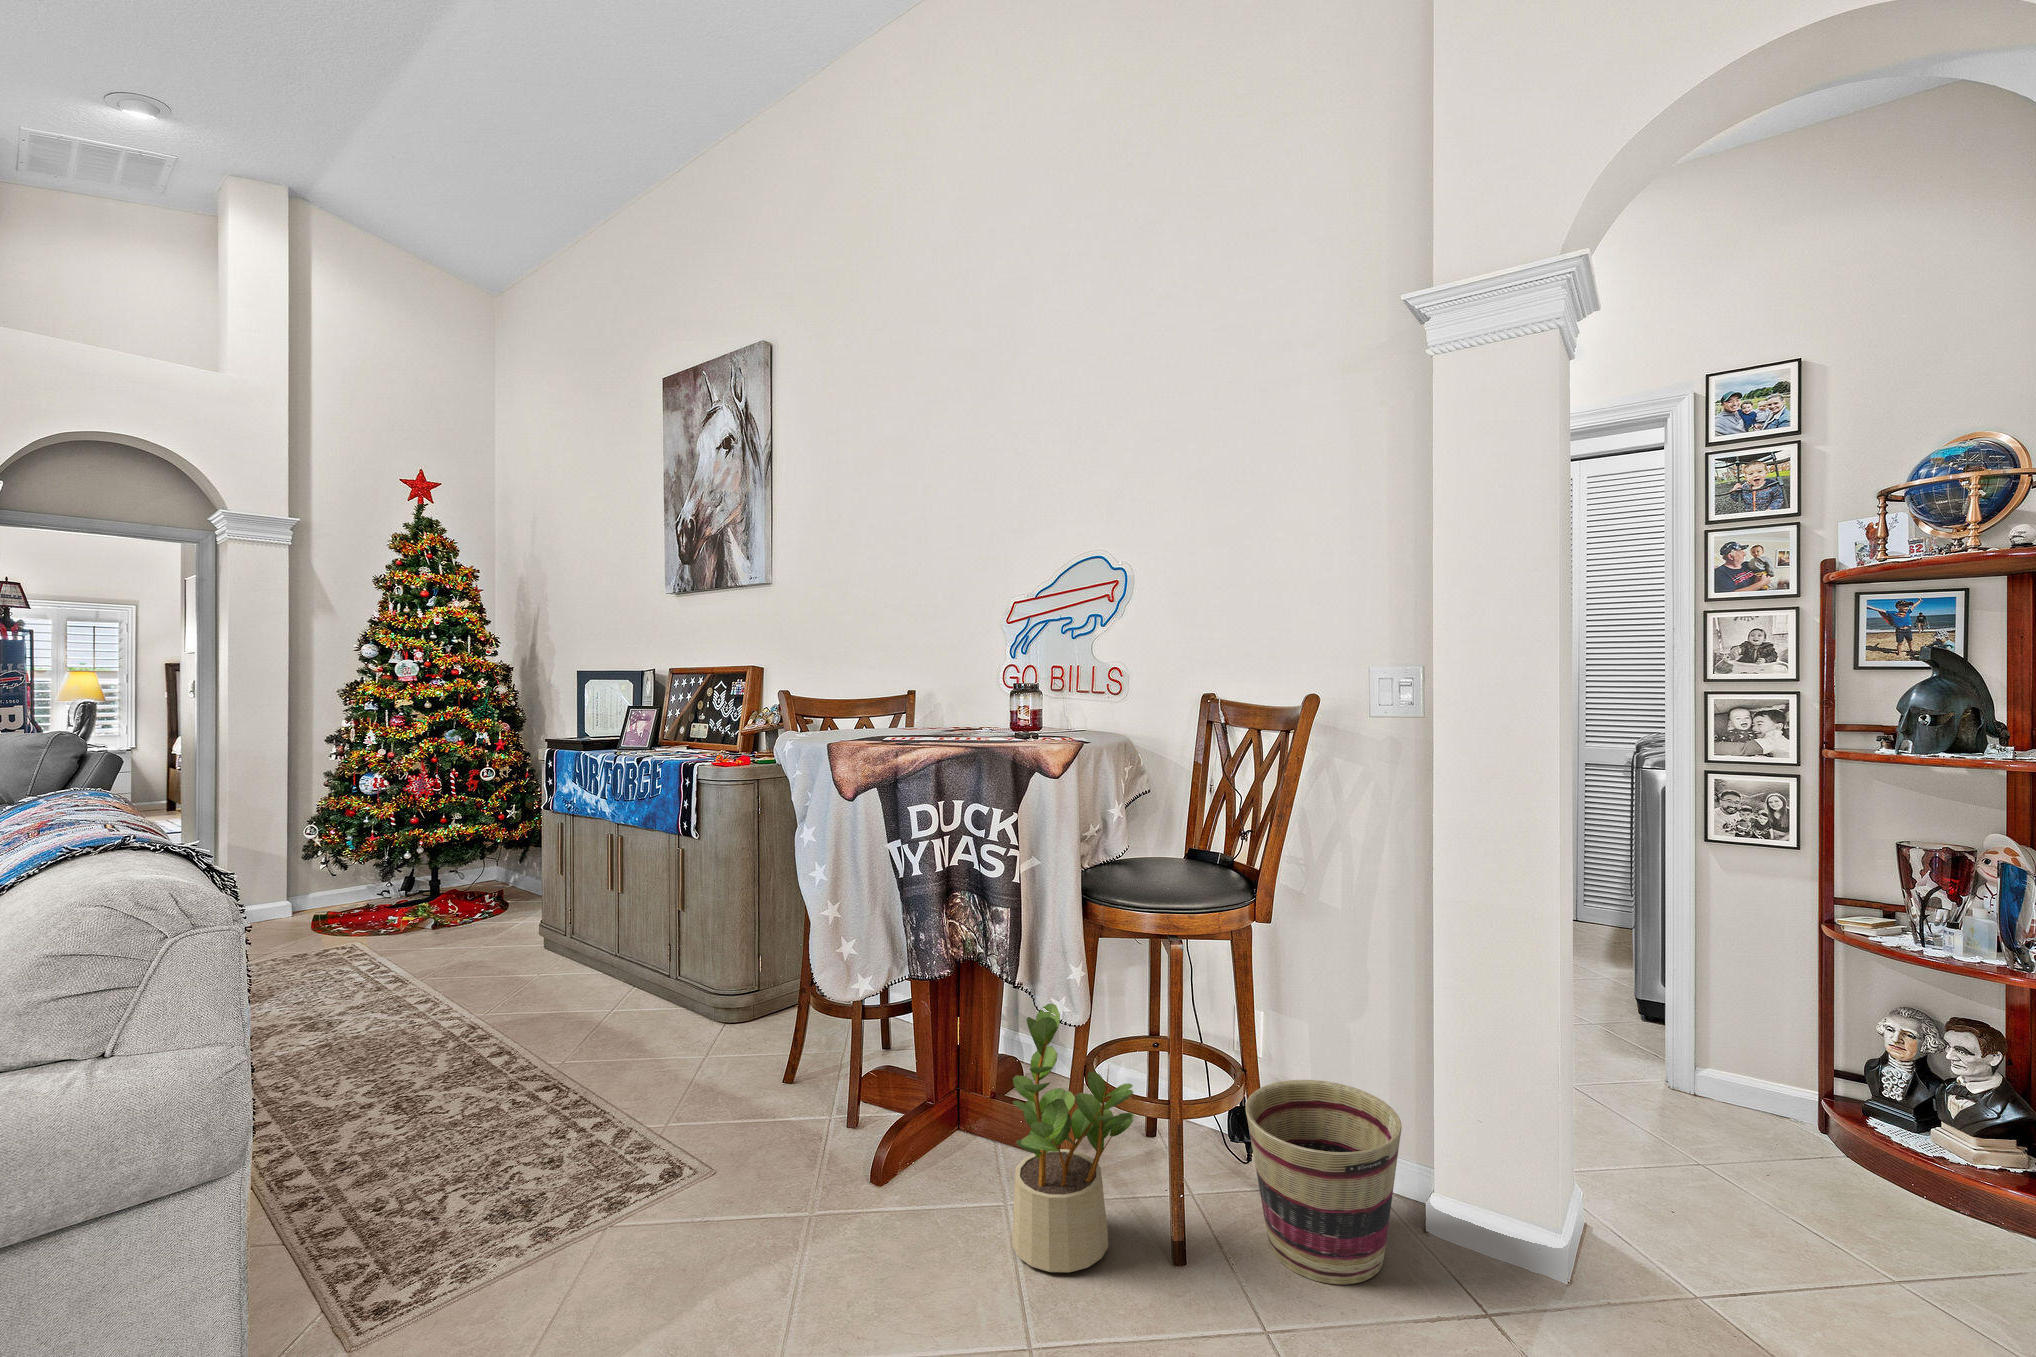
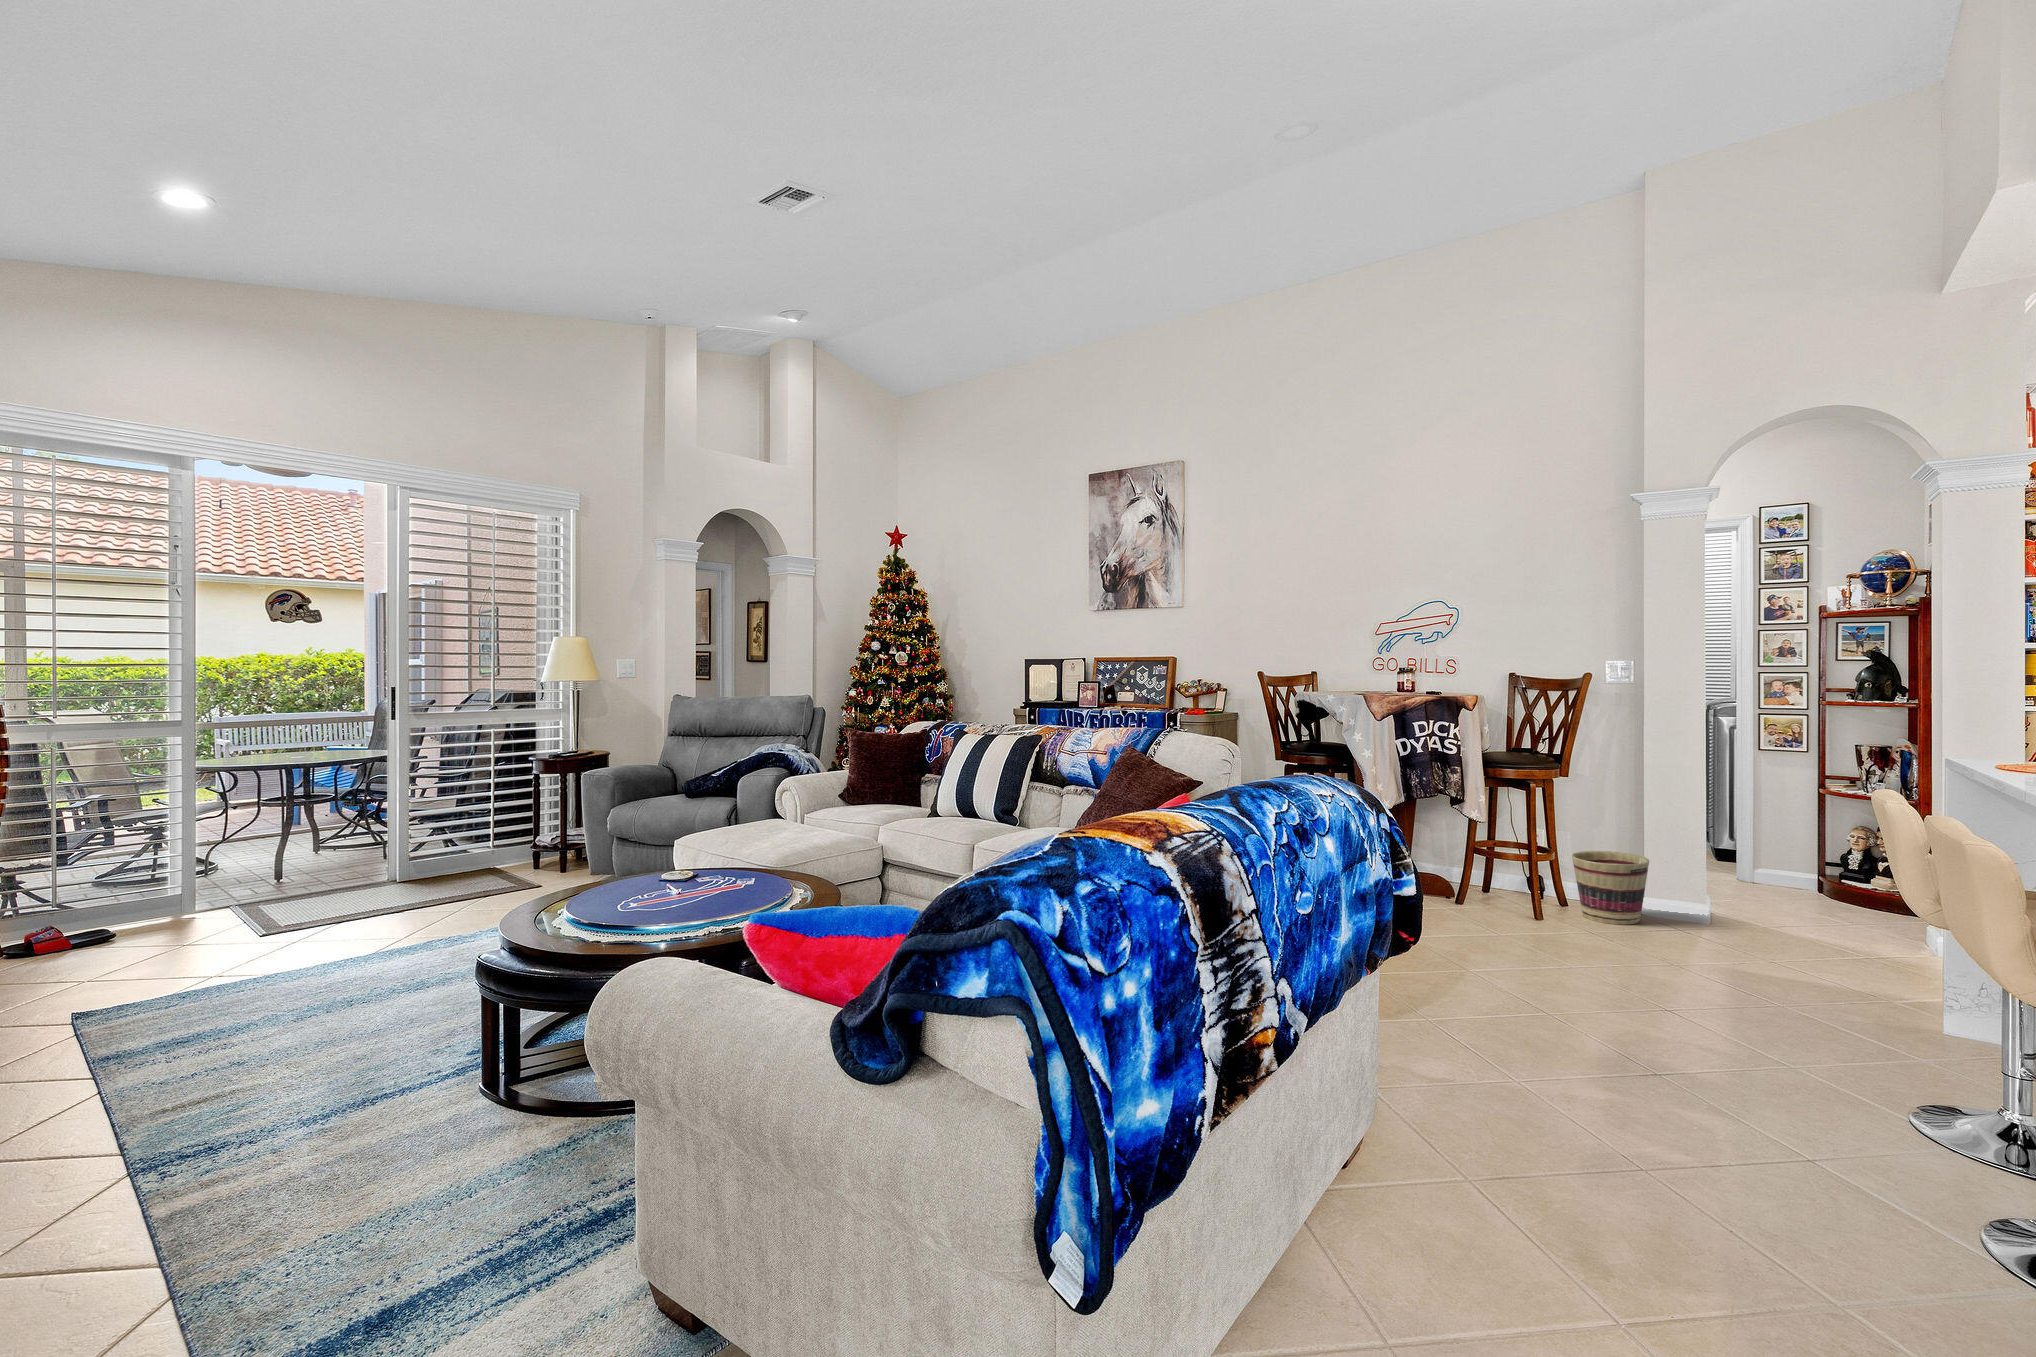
potted plant: present [1012,1003,1133,1272] -> none [1470,809,1533,923]

